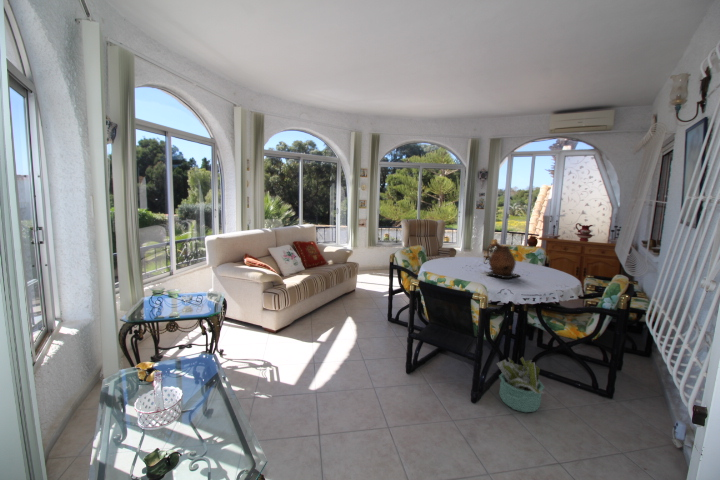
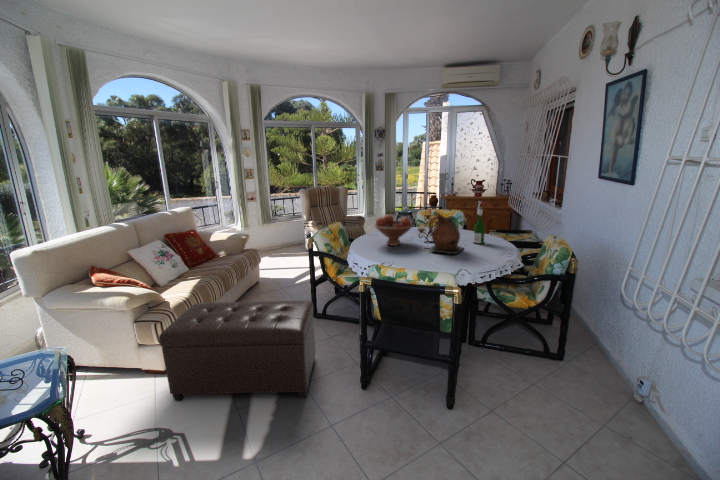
wine bottle: none [534,236,552,276] -> present [473,201,491,244]
fruit bowl: none [443,241,477,267] -> present [375,215,413,246]
ottoman: none [275,288,382,369] -> present [159,301,316,401]
decorative plant: present [497,357,544,412] -> none [464,341,522,402]

